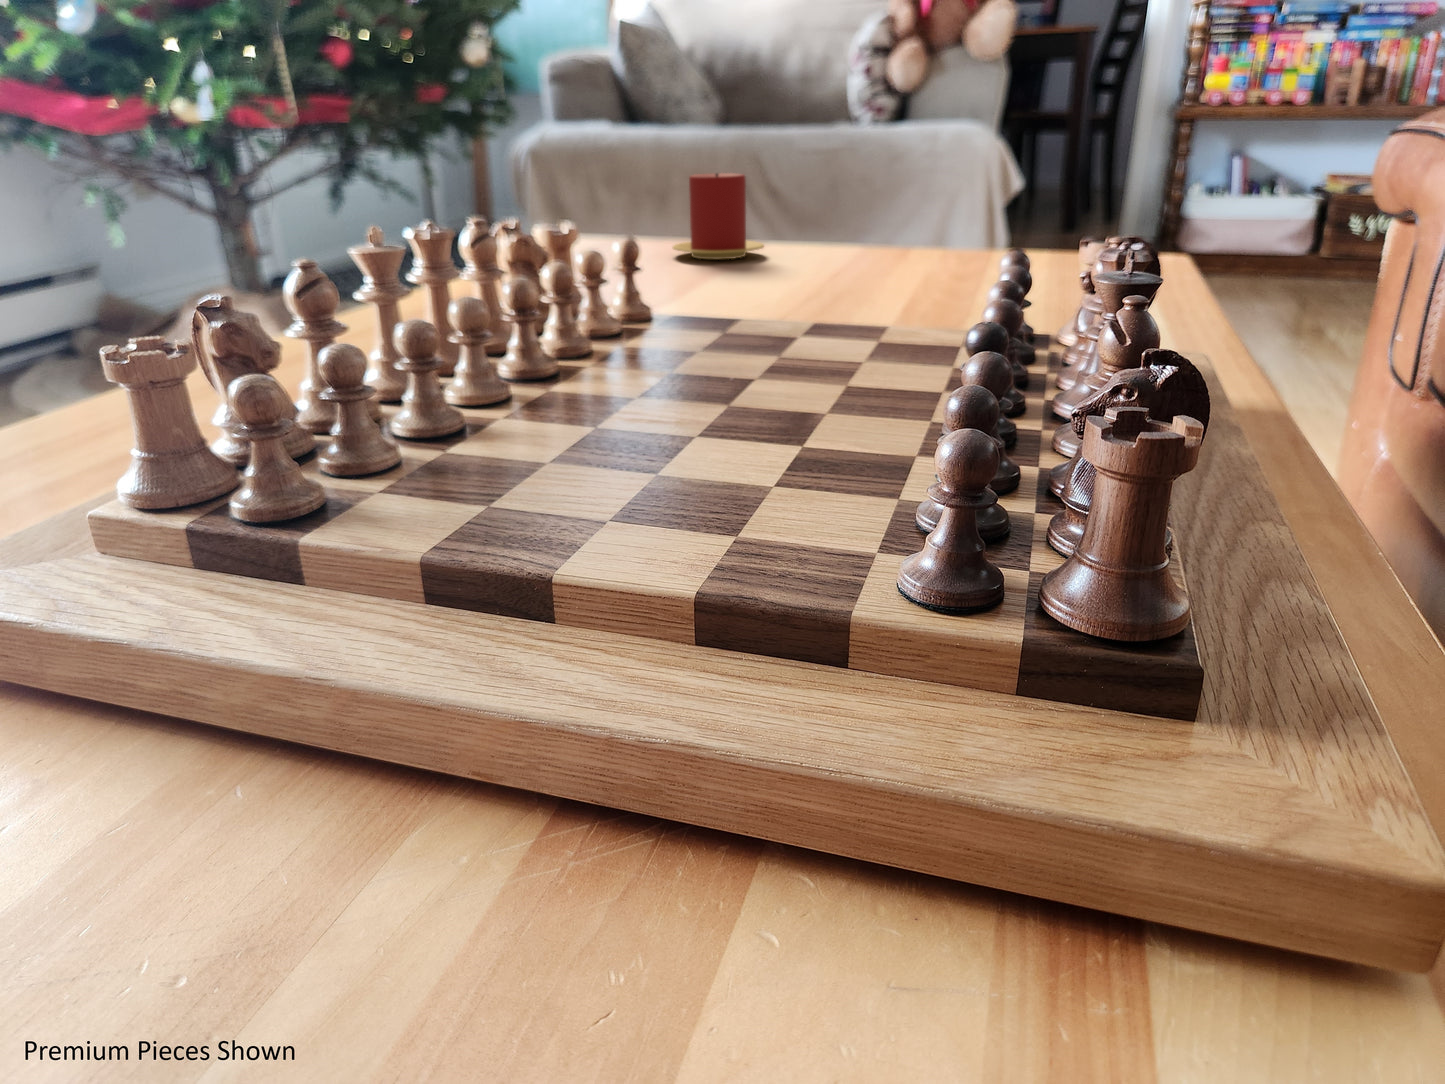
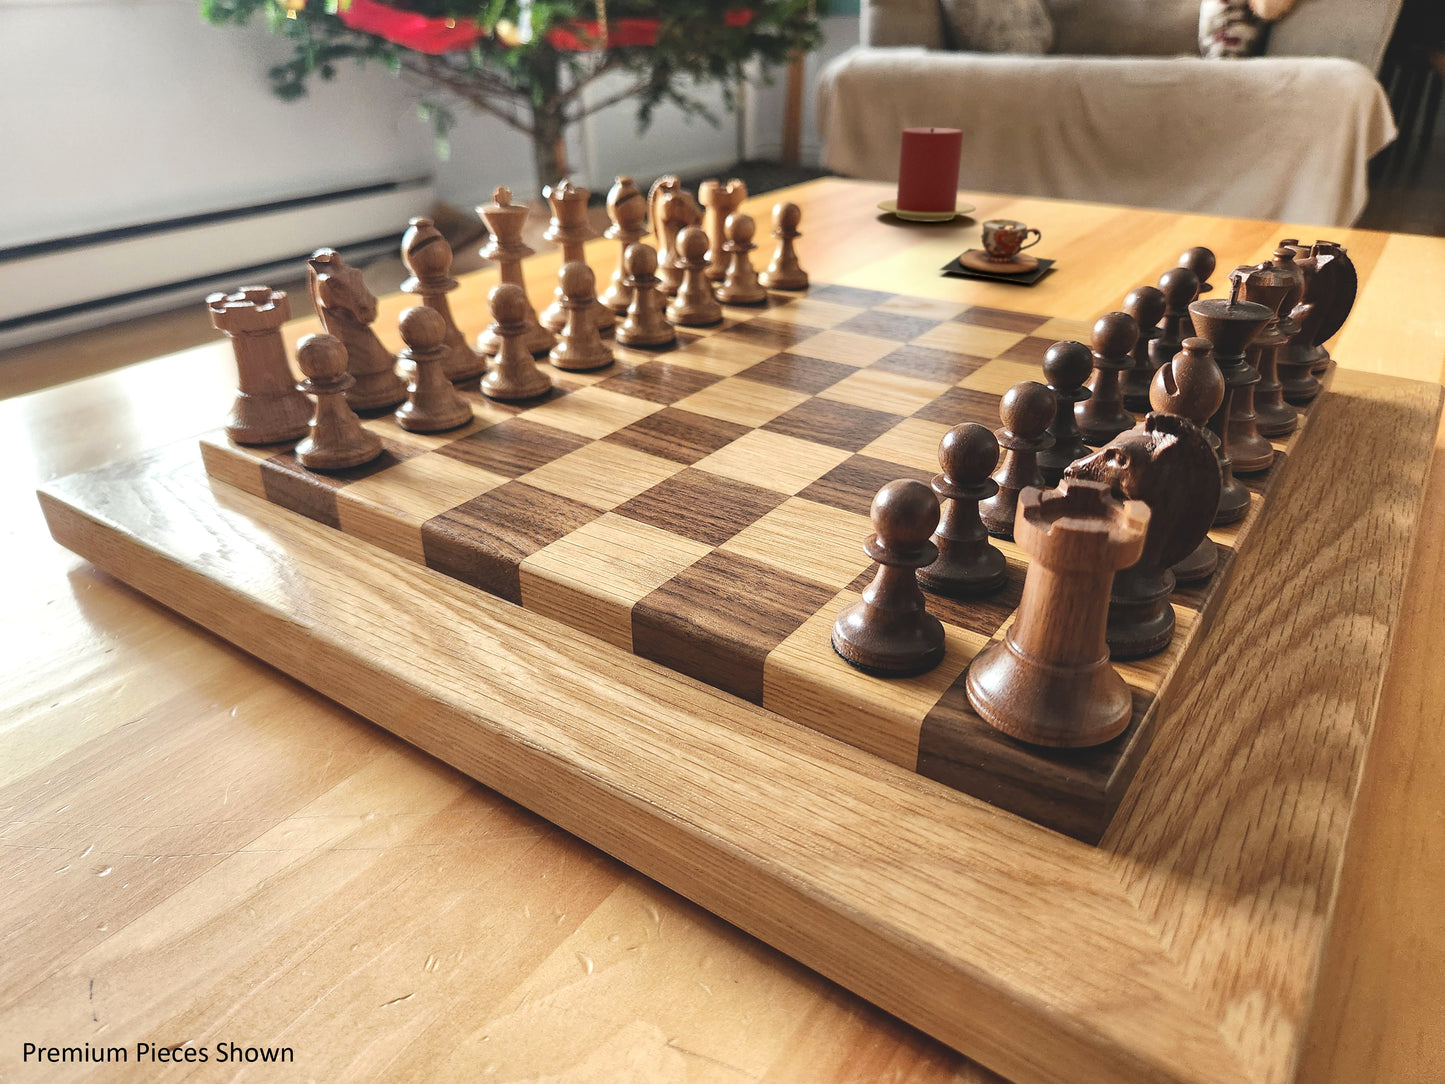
teacup: none [765,247,862,301] -> present [940,219,1056,283]

